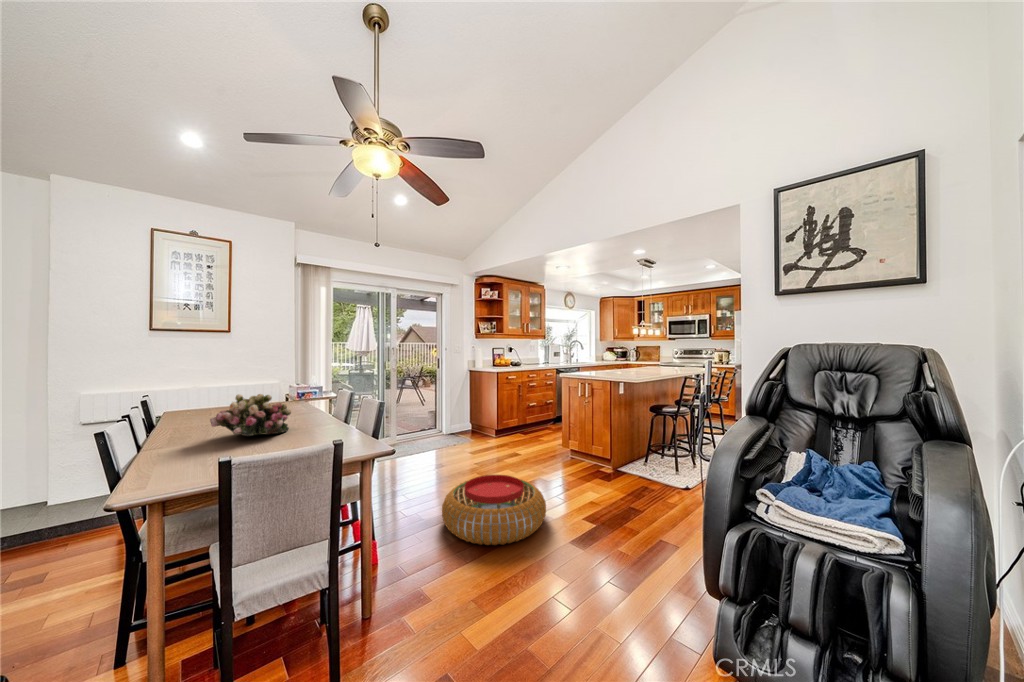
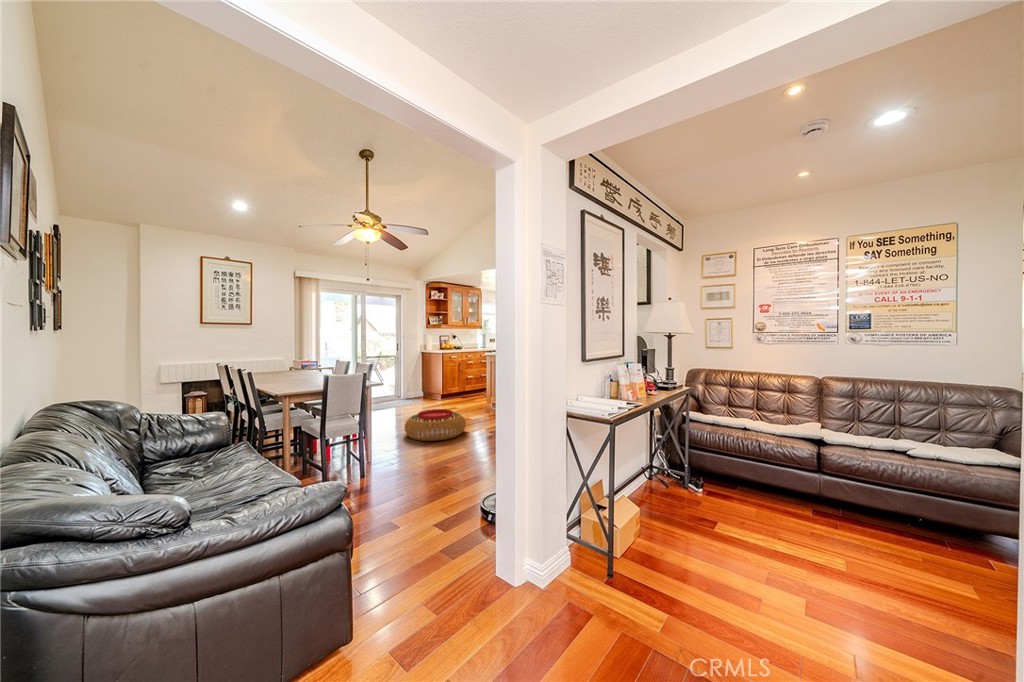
flower arrangement: present [210,394,291,436] -> none [281,358,320,379]

